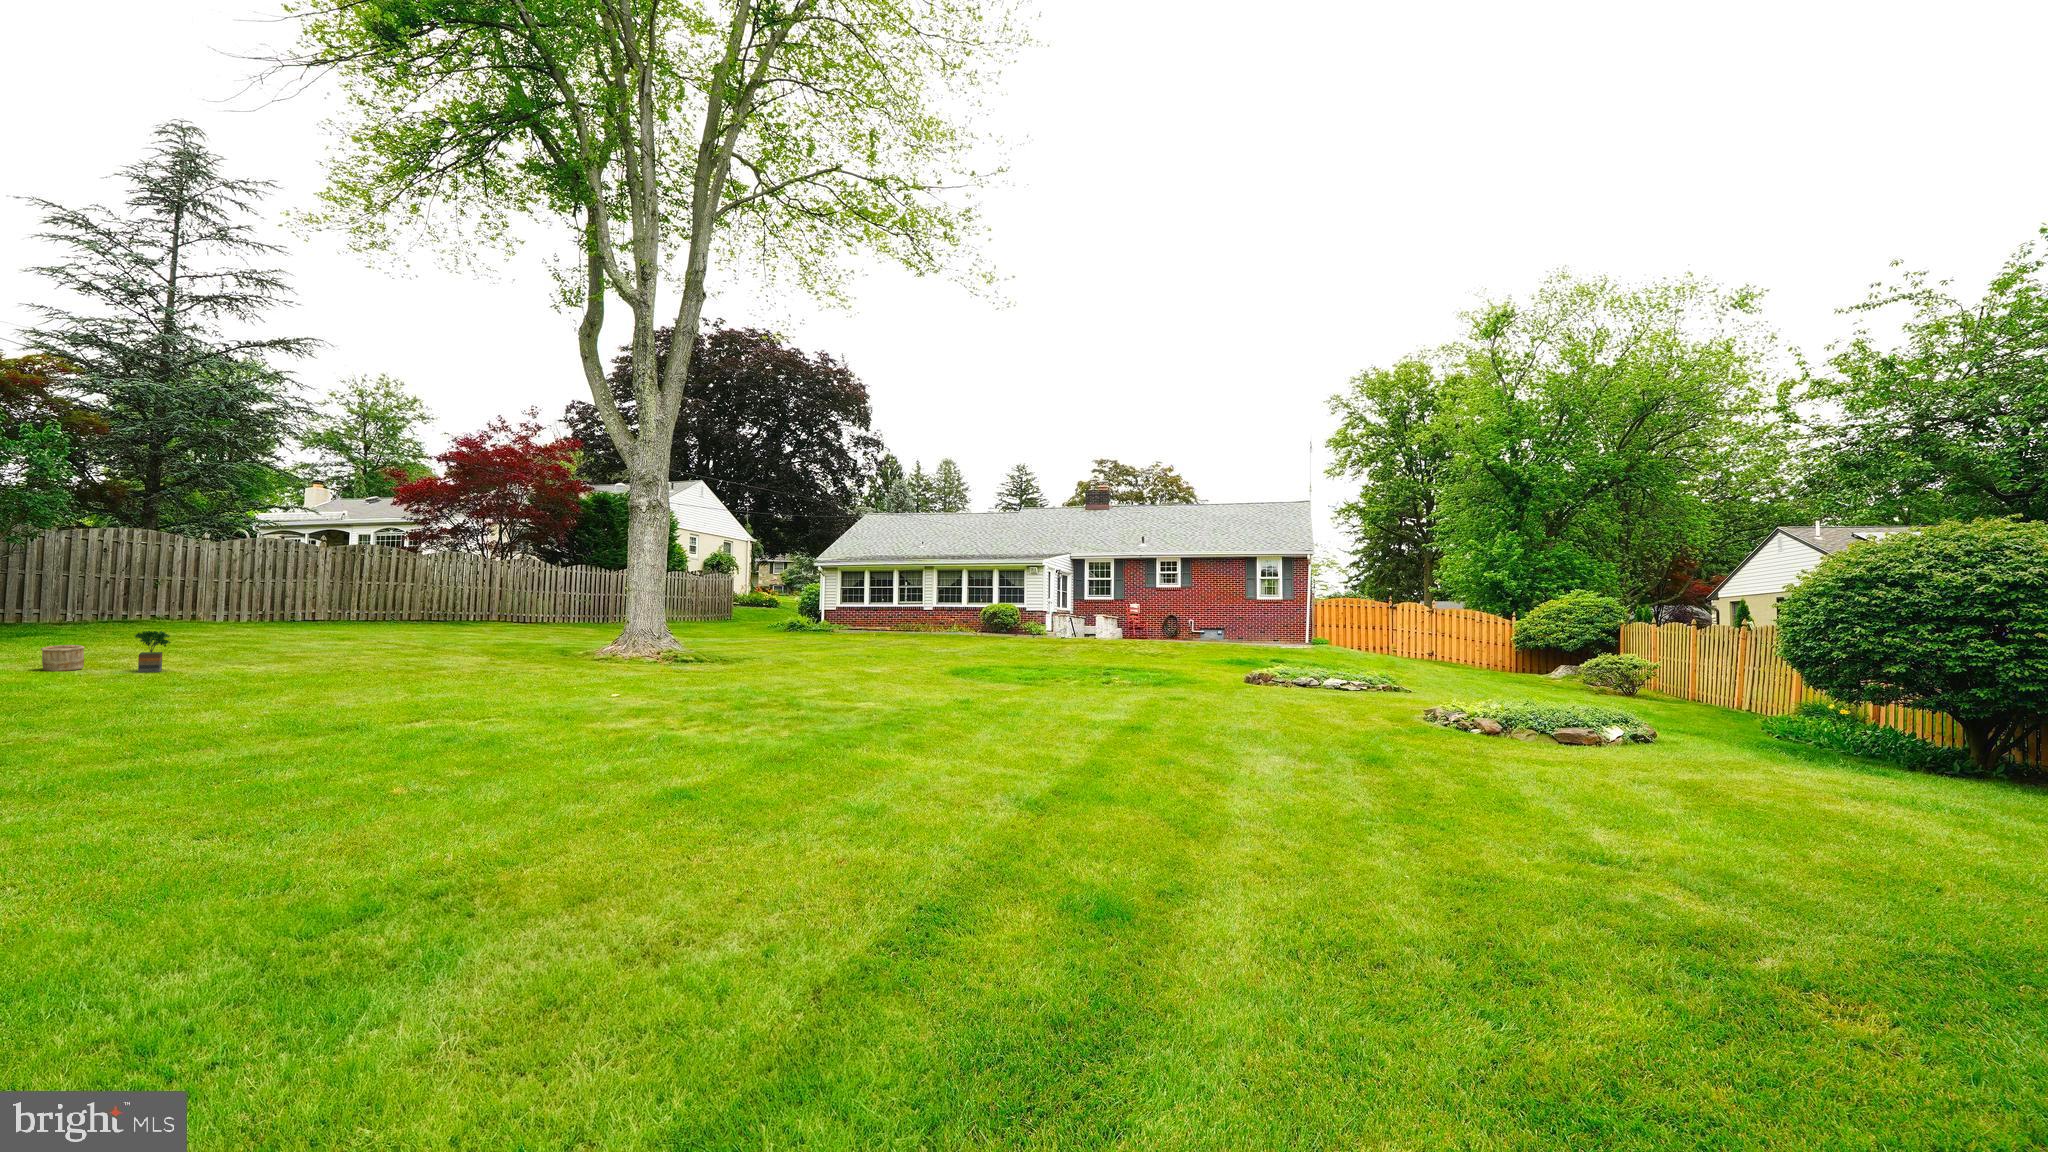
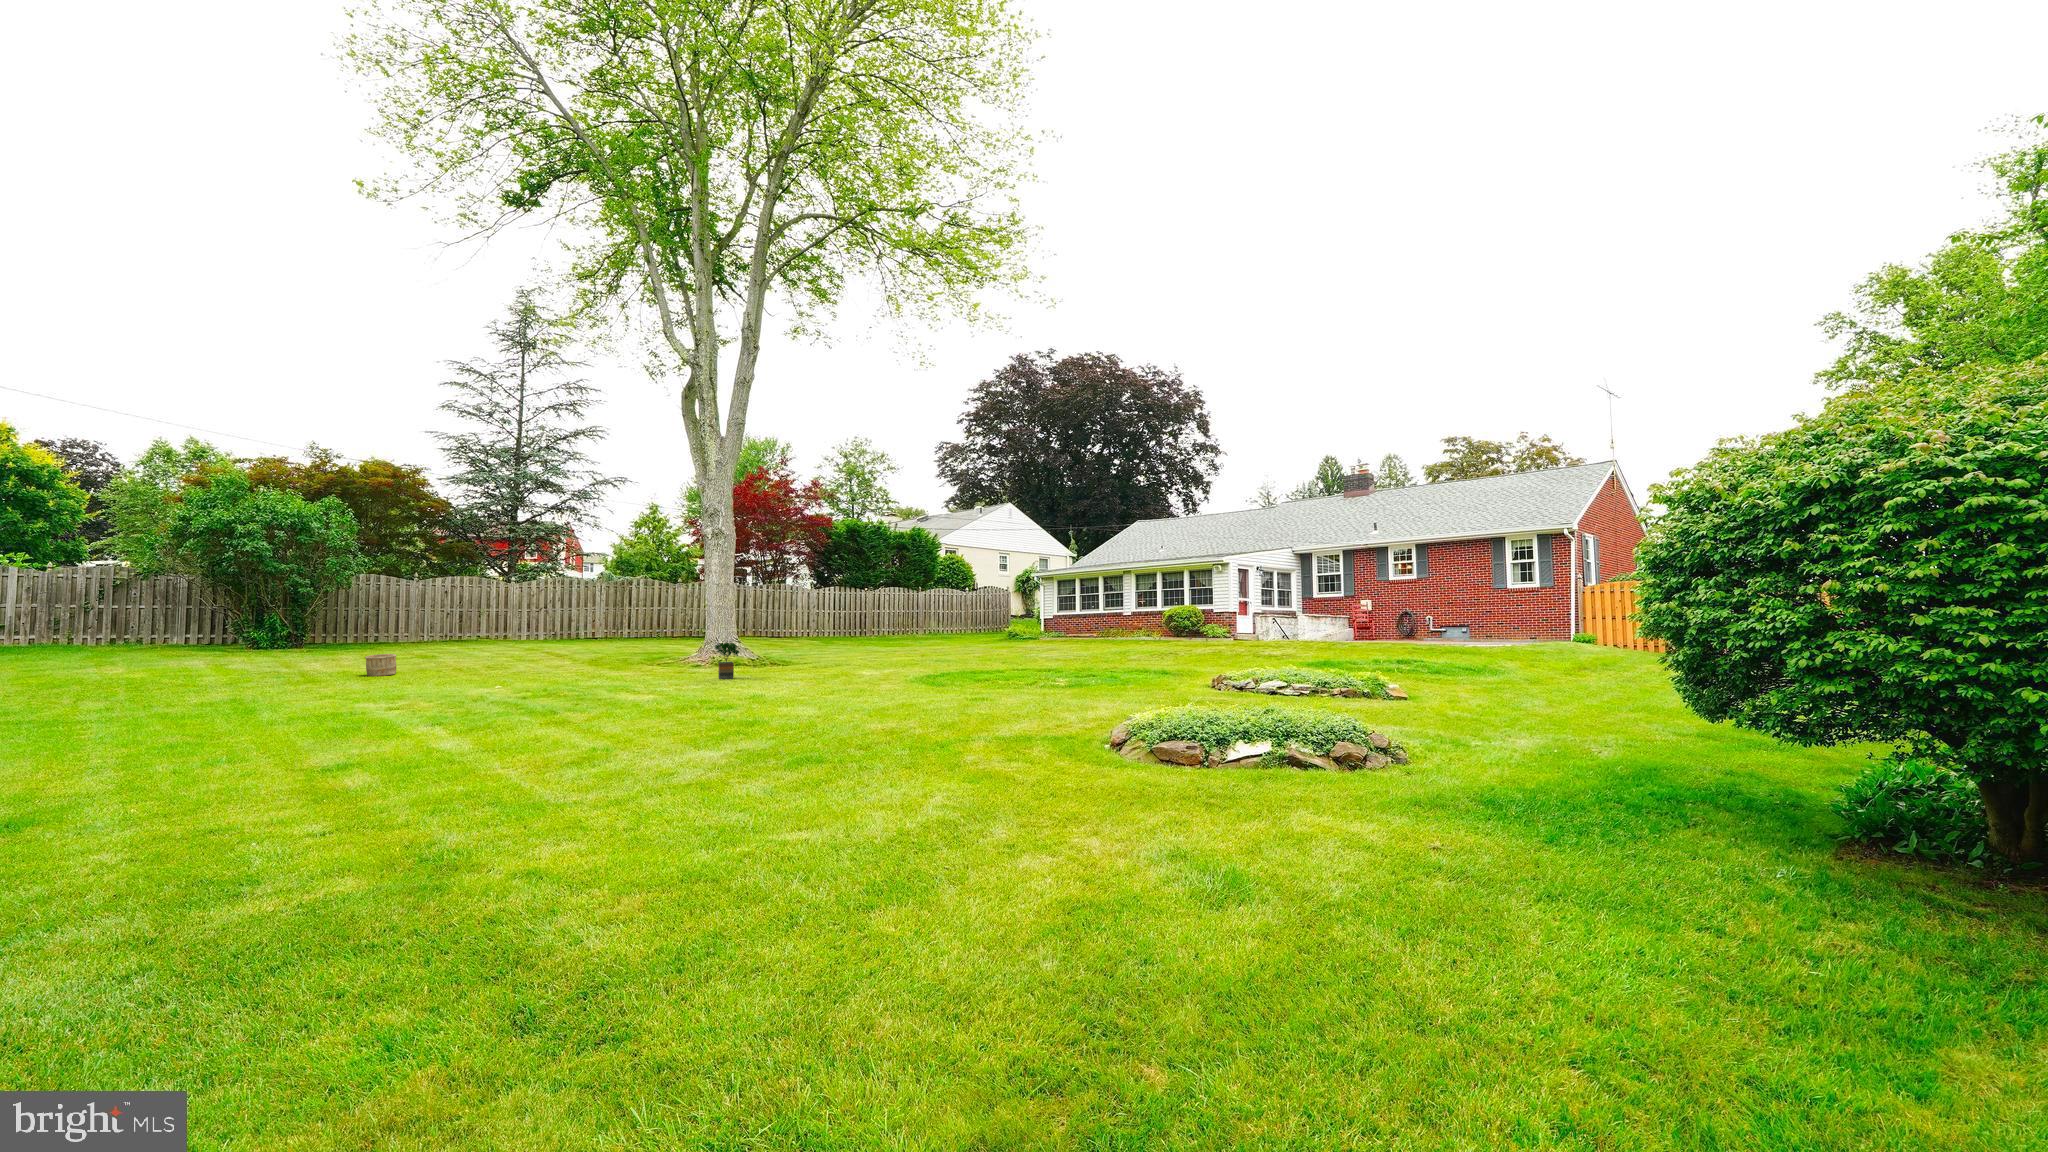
potted tree: present [134,631,171,672] -> present [715,643,739,679]

